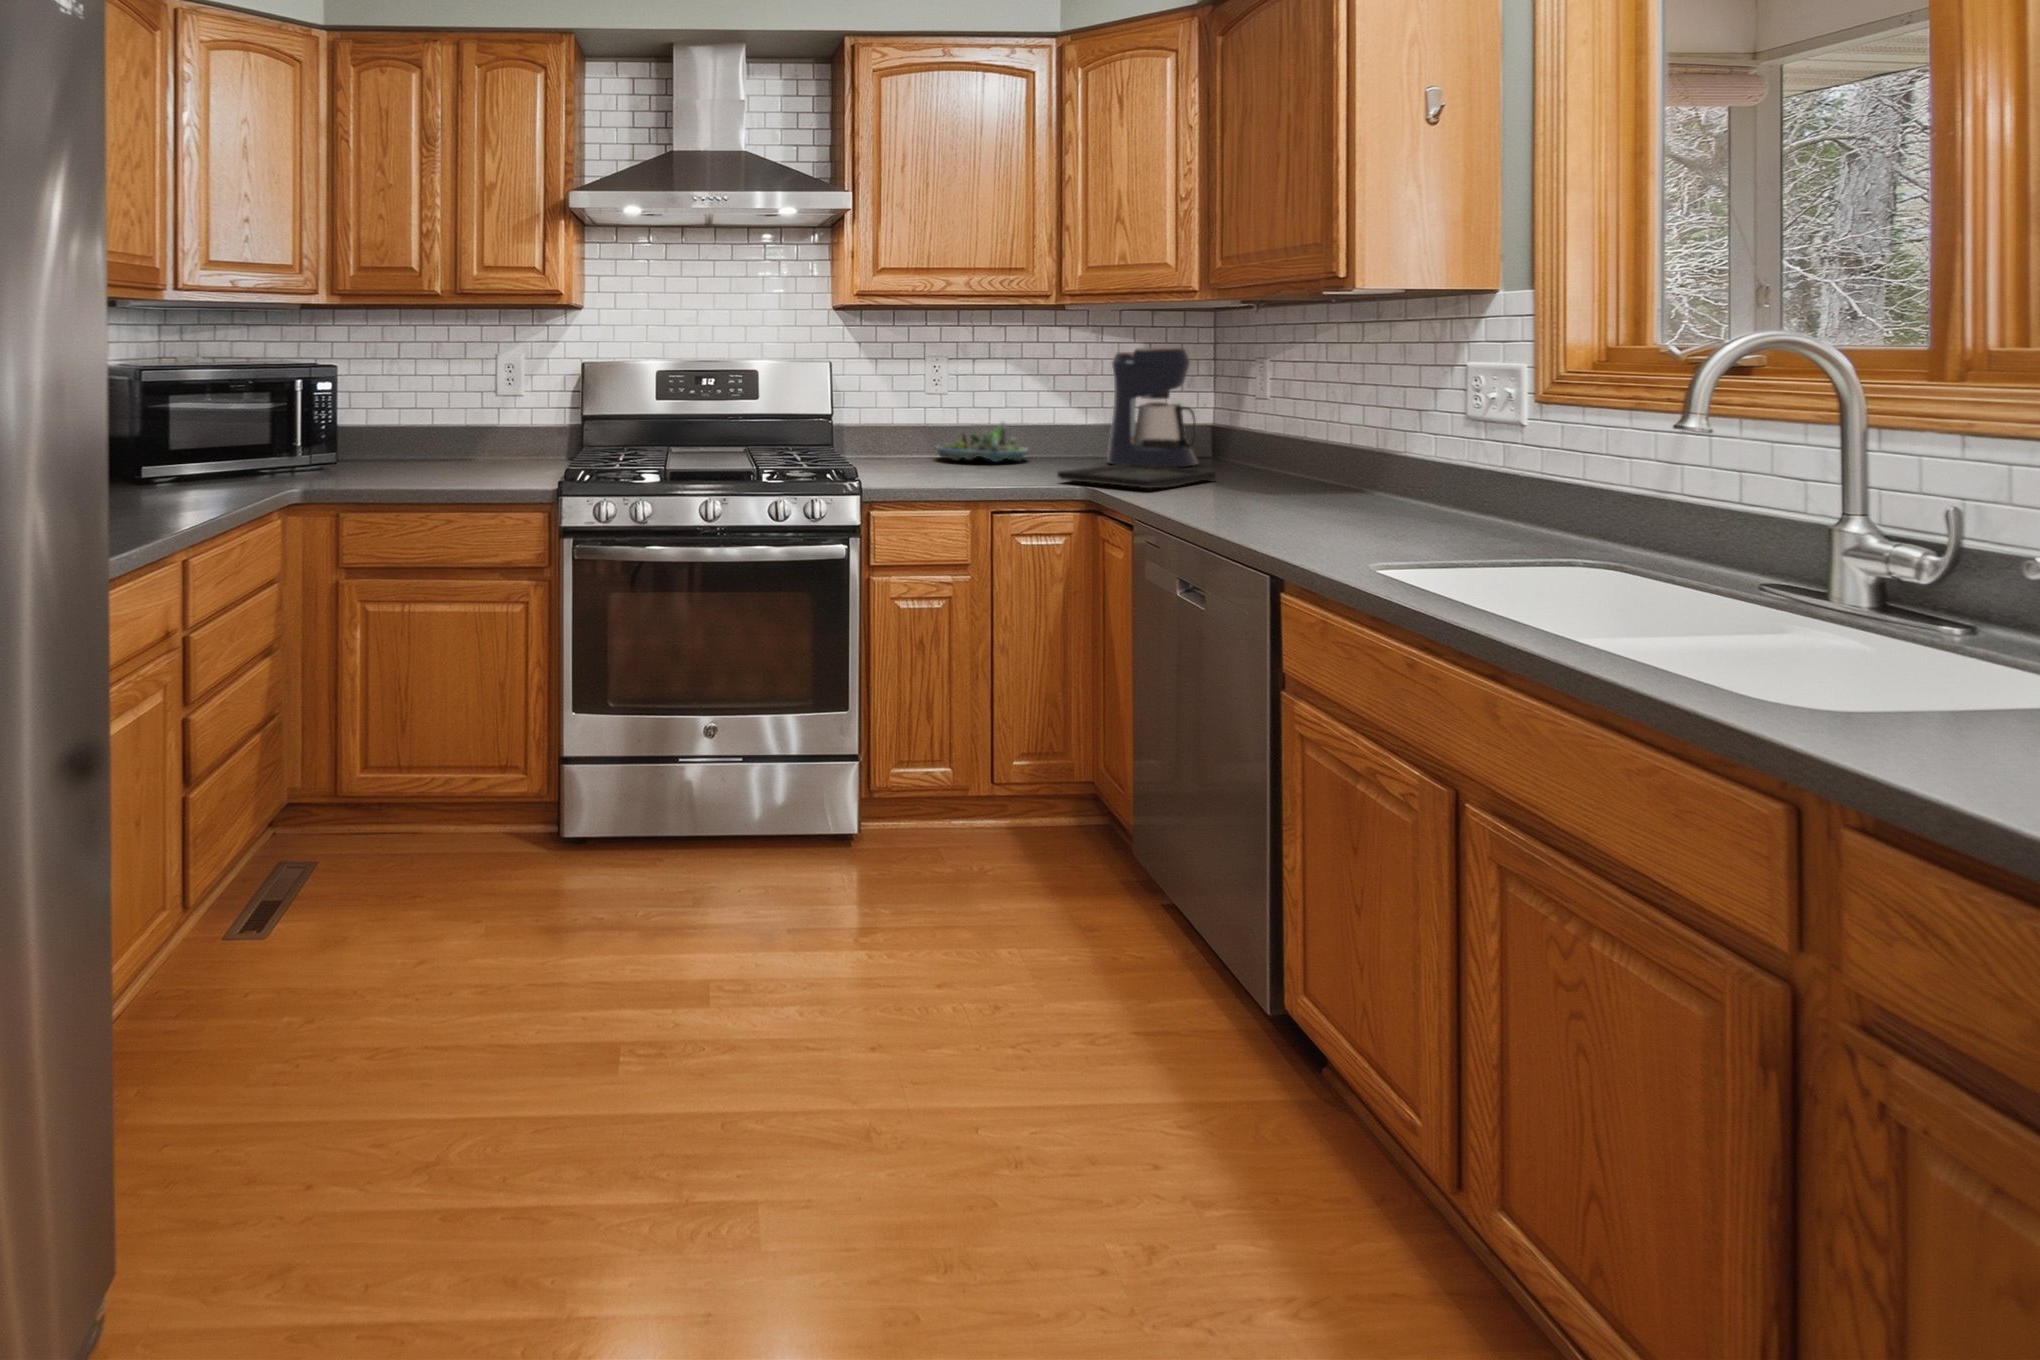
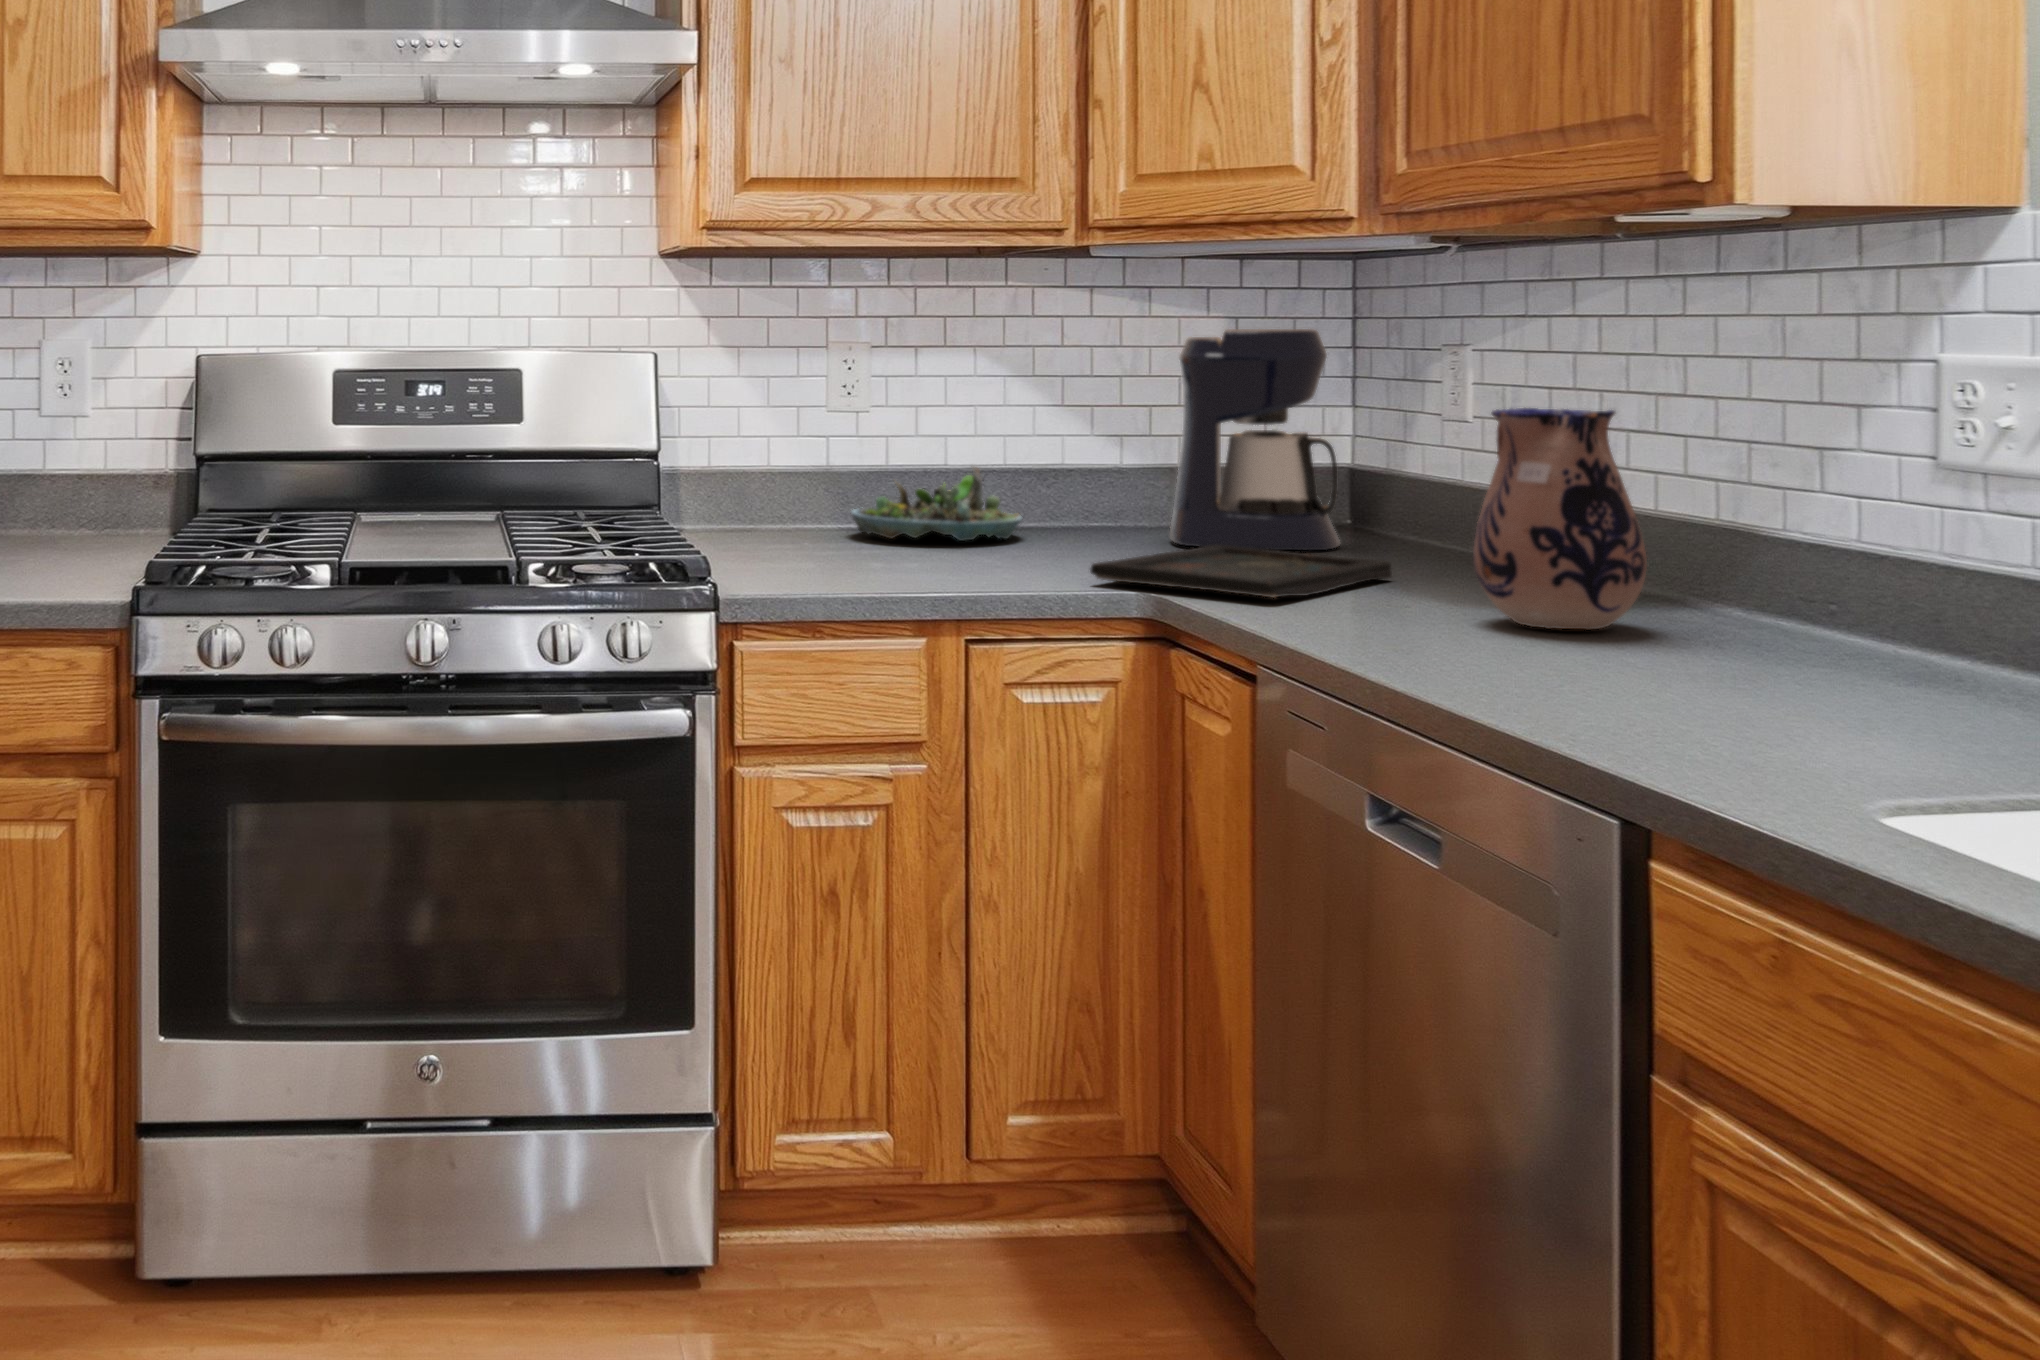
ceramic pitcher: none [1247,390,1332,503] -> present [1473,408,1647,630]

